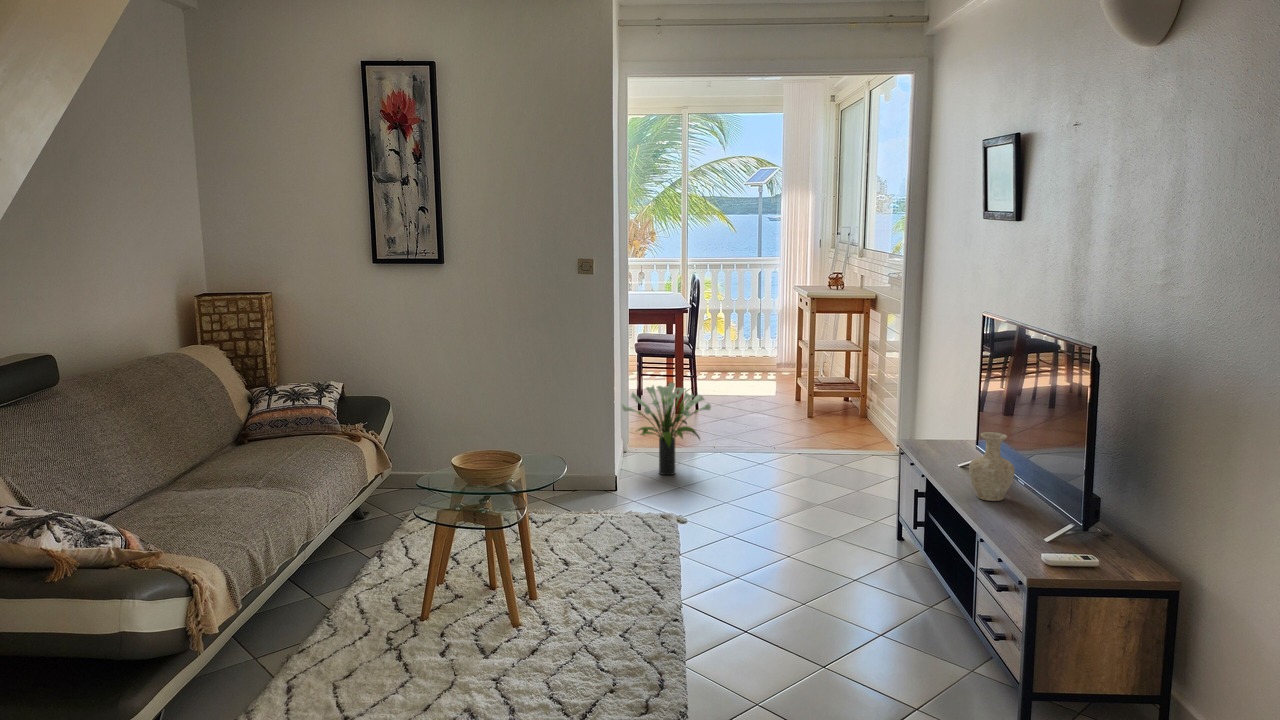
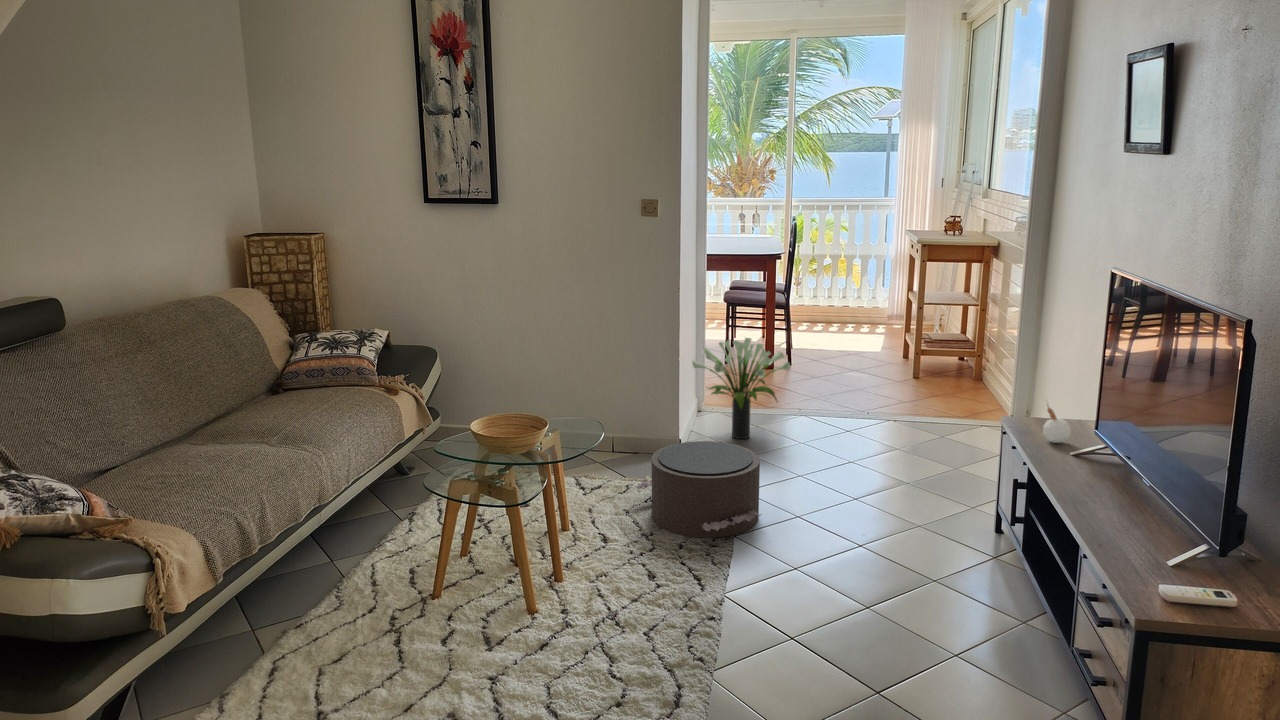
candle: none [936,423,958,459] -> present [1043,404,1071,443]
vase: present [969,432,1015,501] -> none [1079,417,1139,503]
pouf: none [584,474,703,558] -> present [635,441,761,538]

